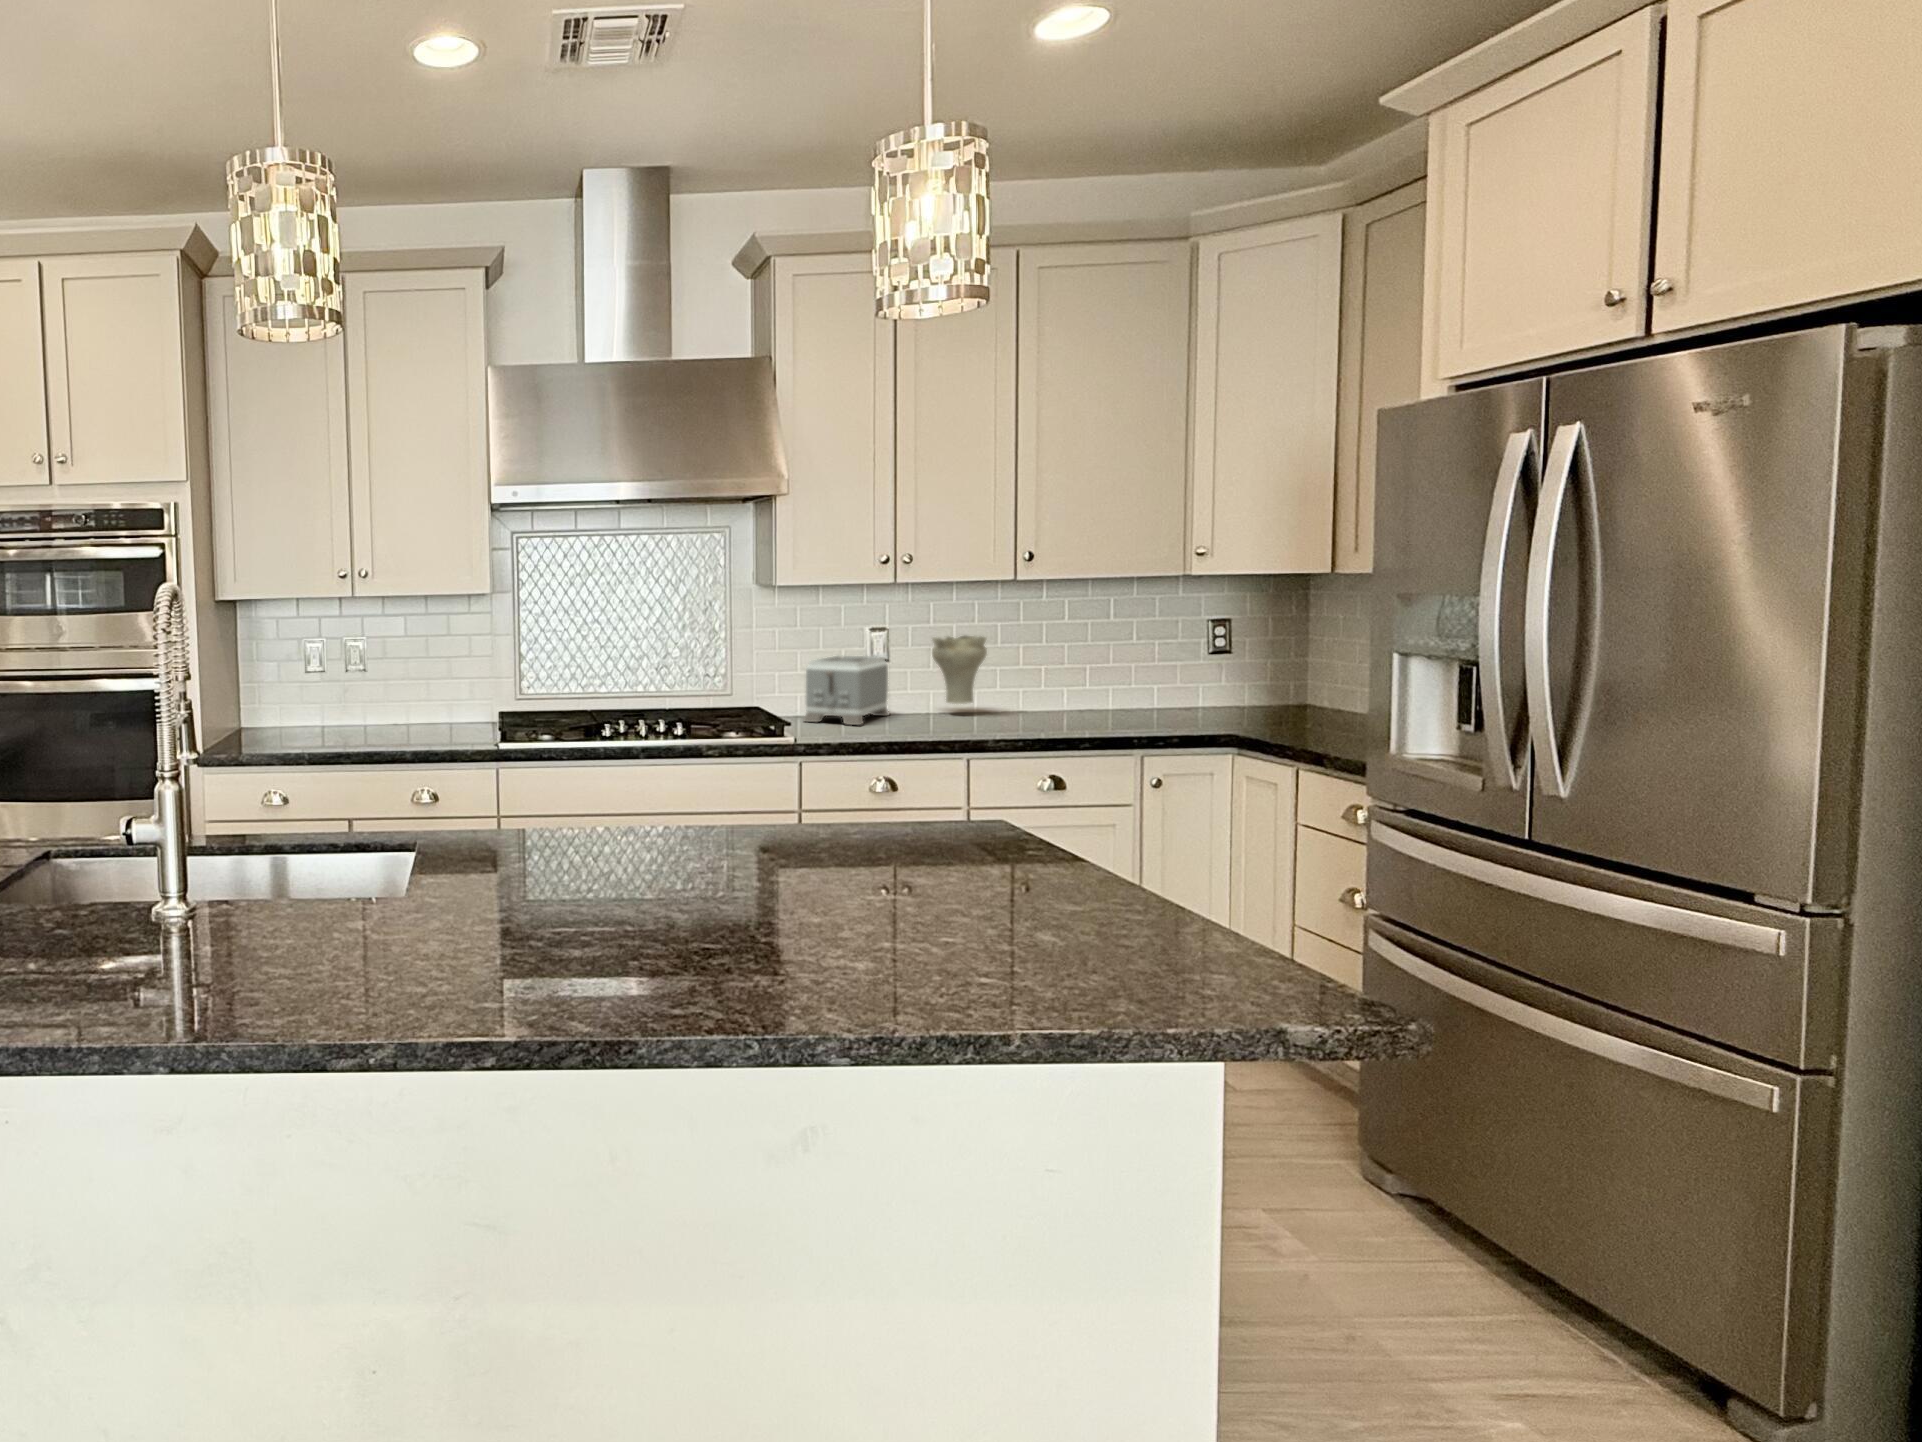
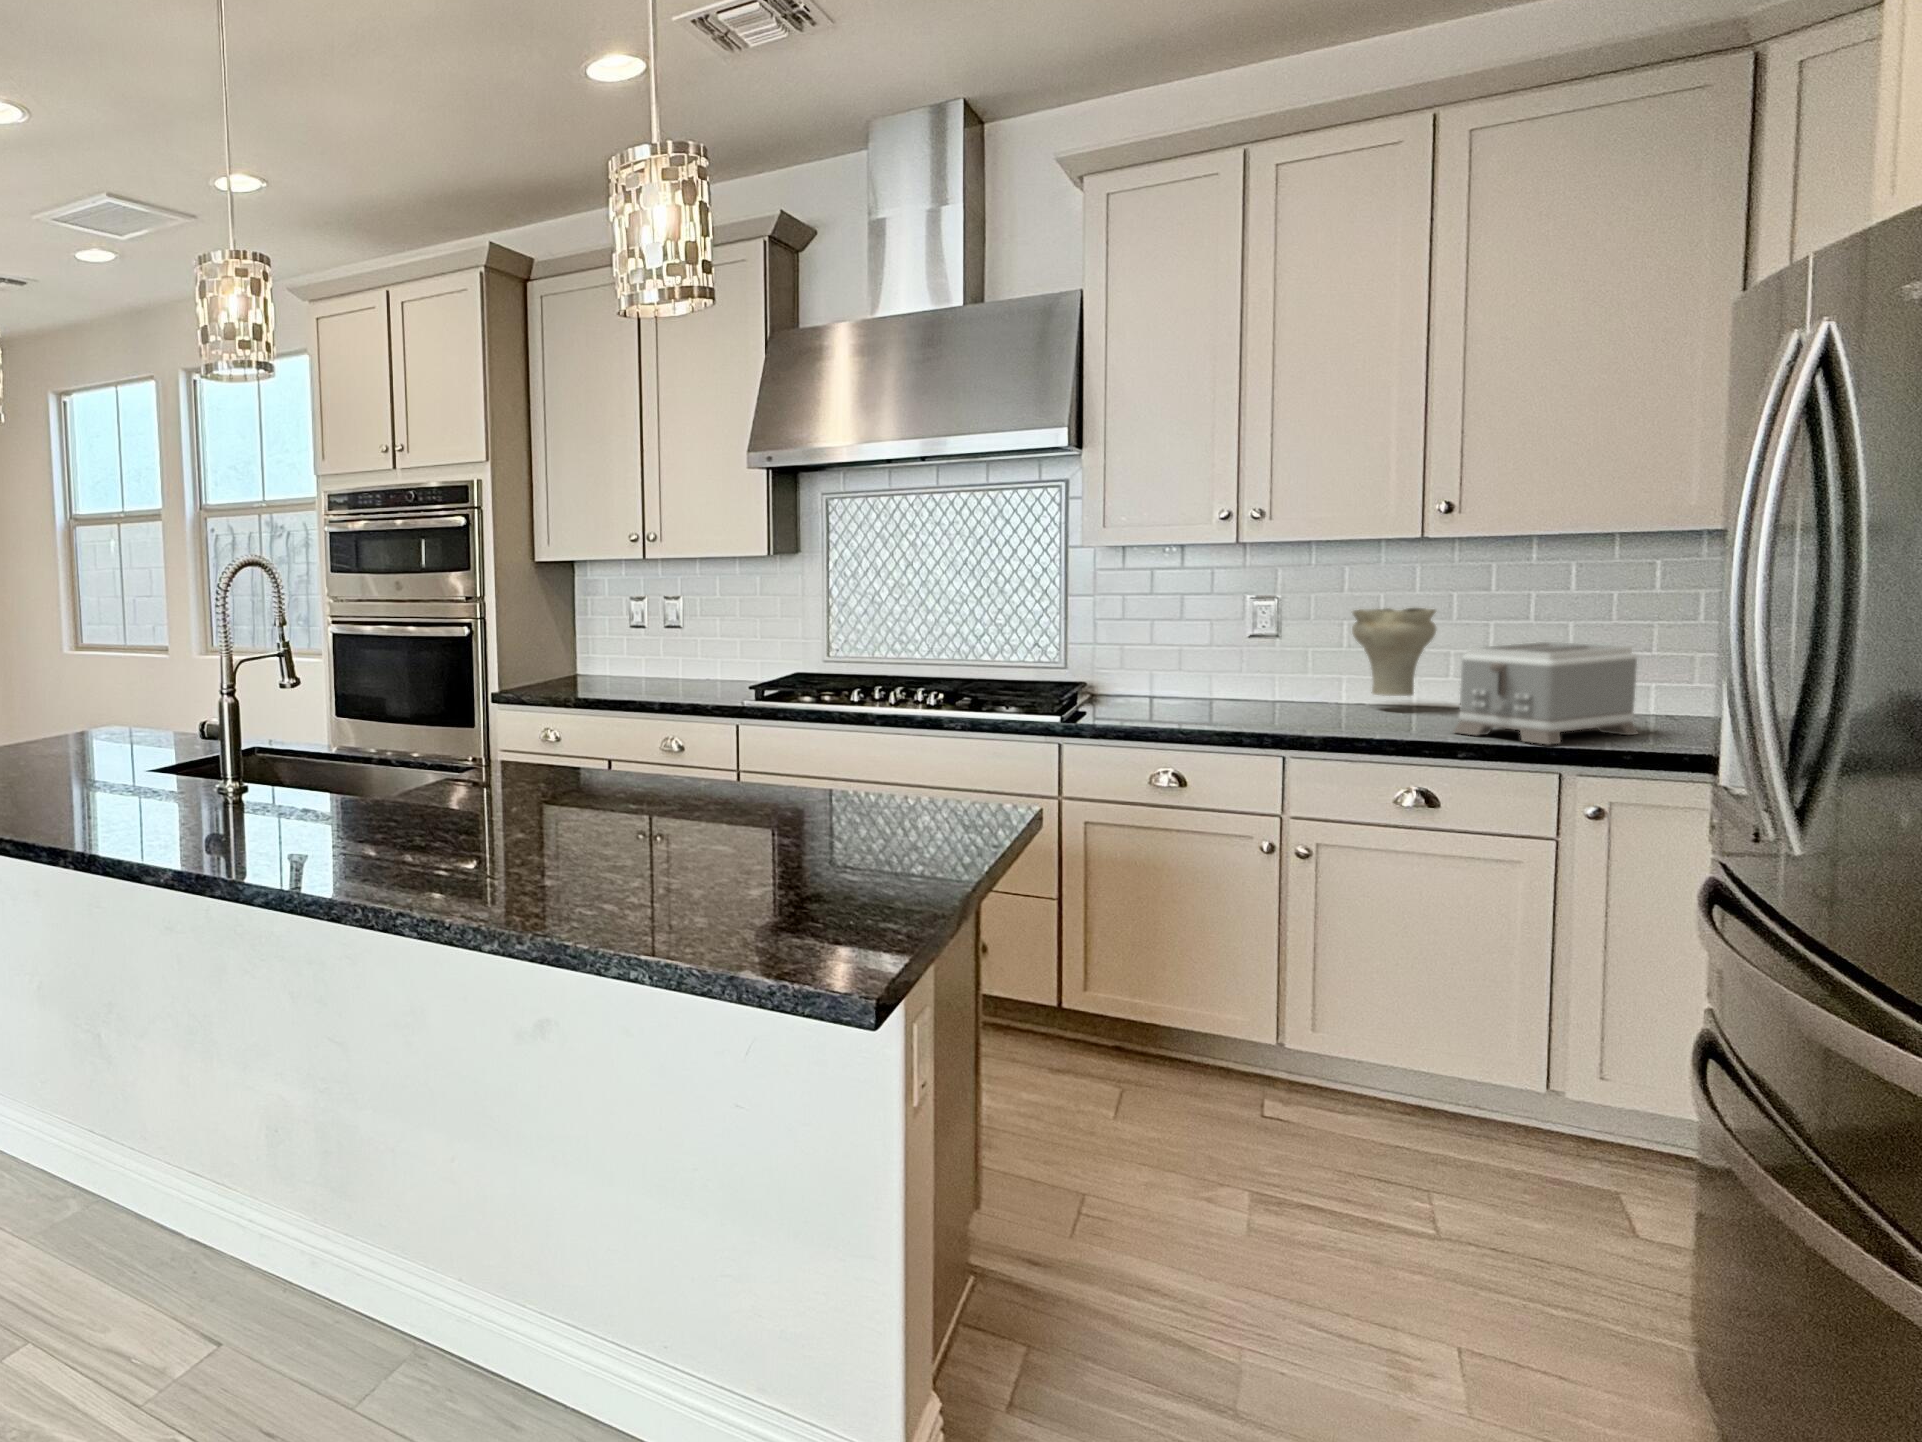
toaster: present [804,656,889,725] -> present [1454,642,1638,744]

